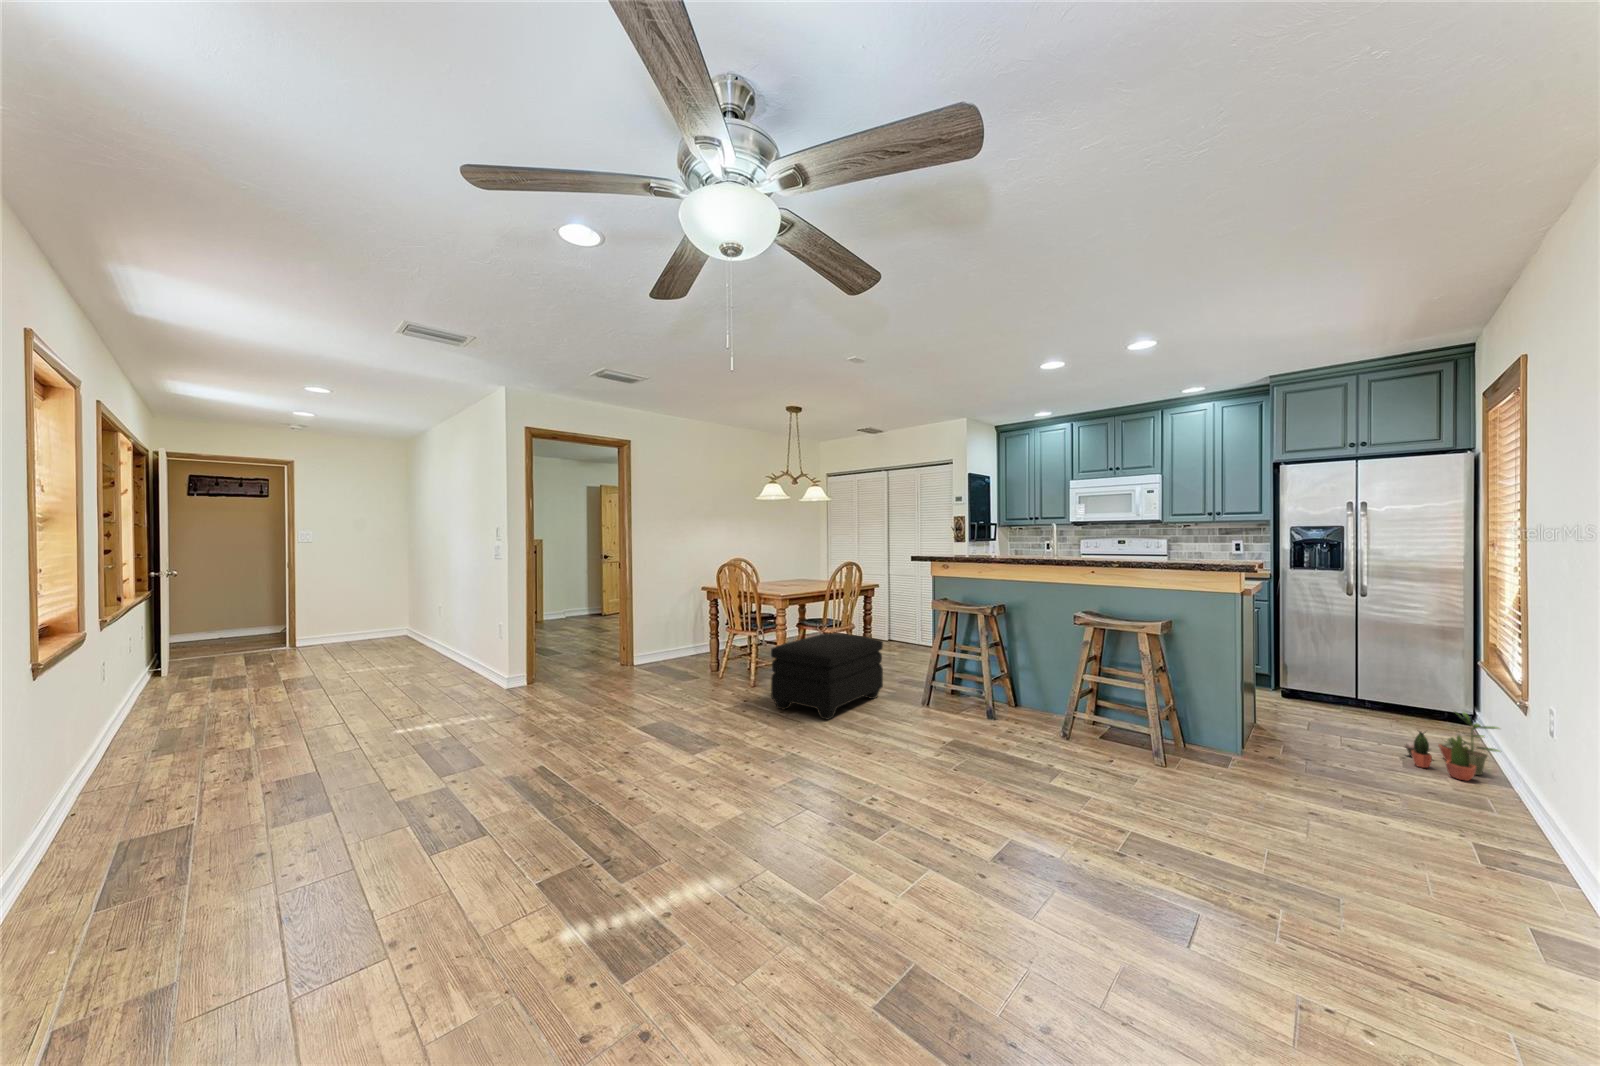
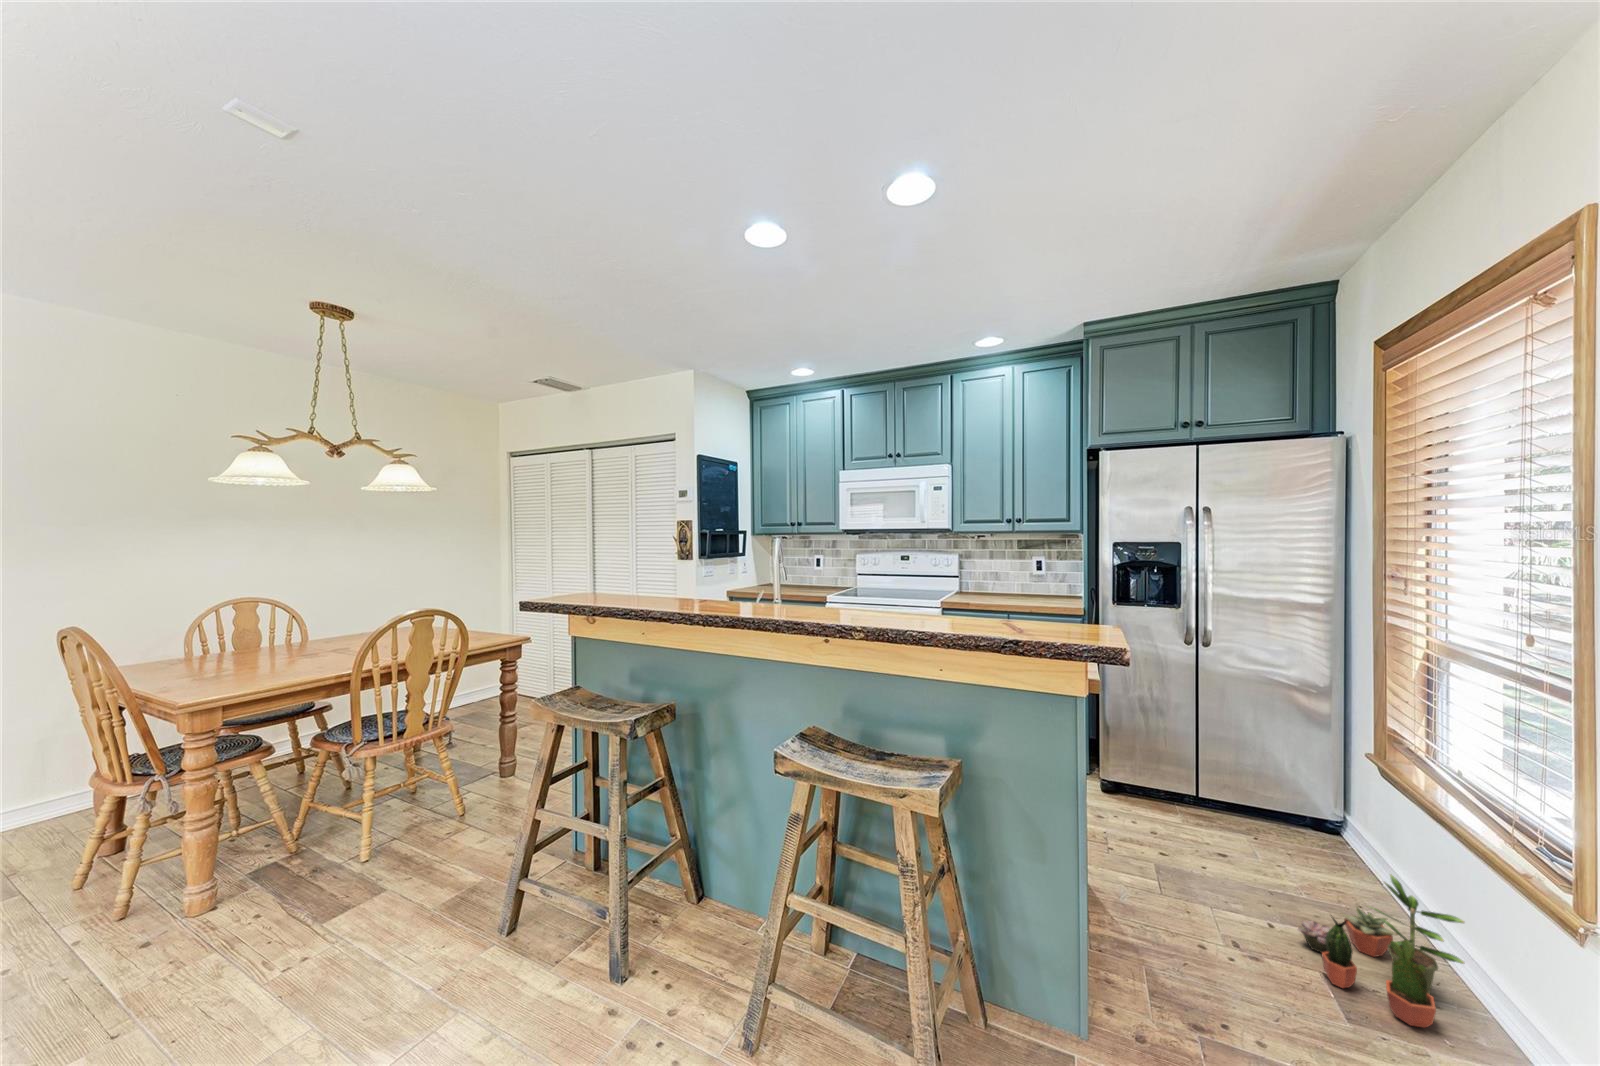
ottoman: present [771,633,883,719] -> none [127,759,460,1021]

